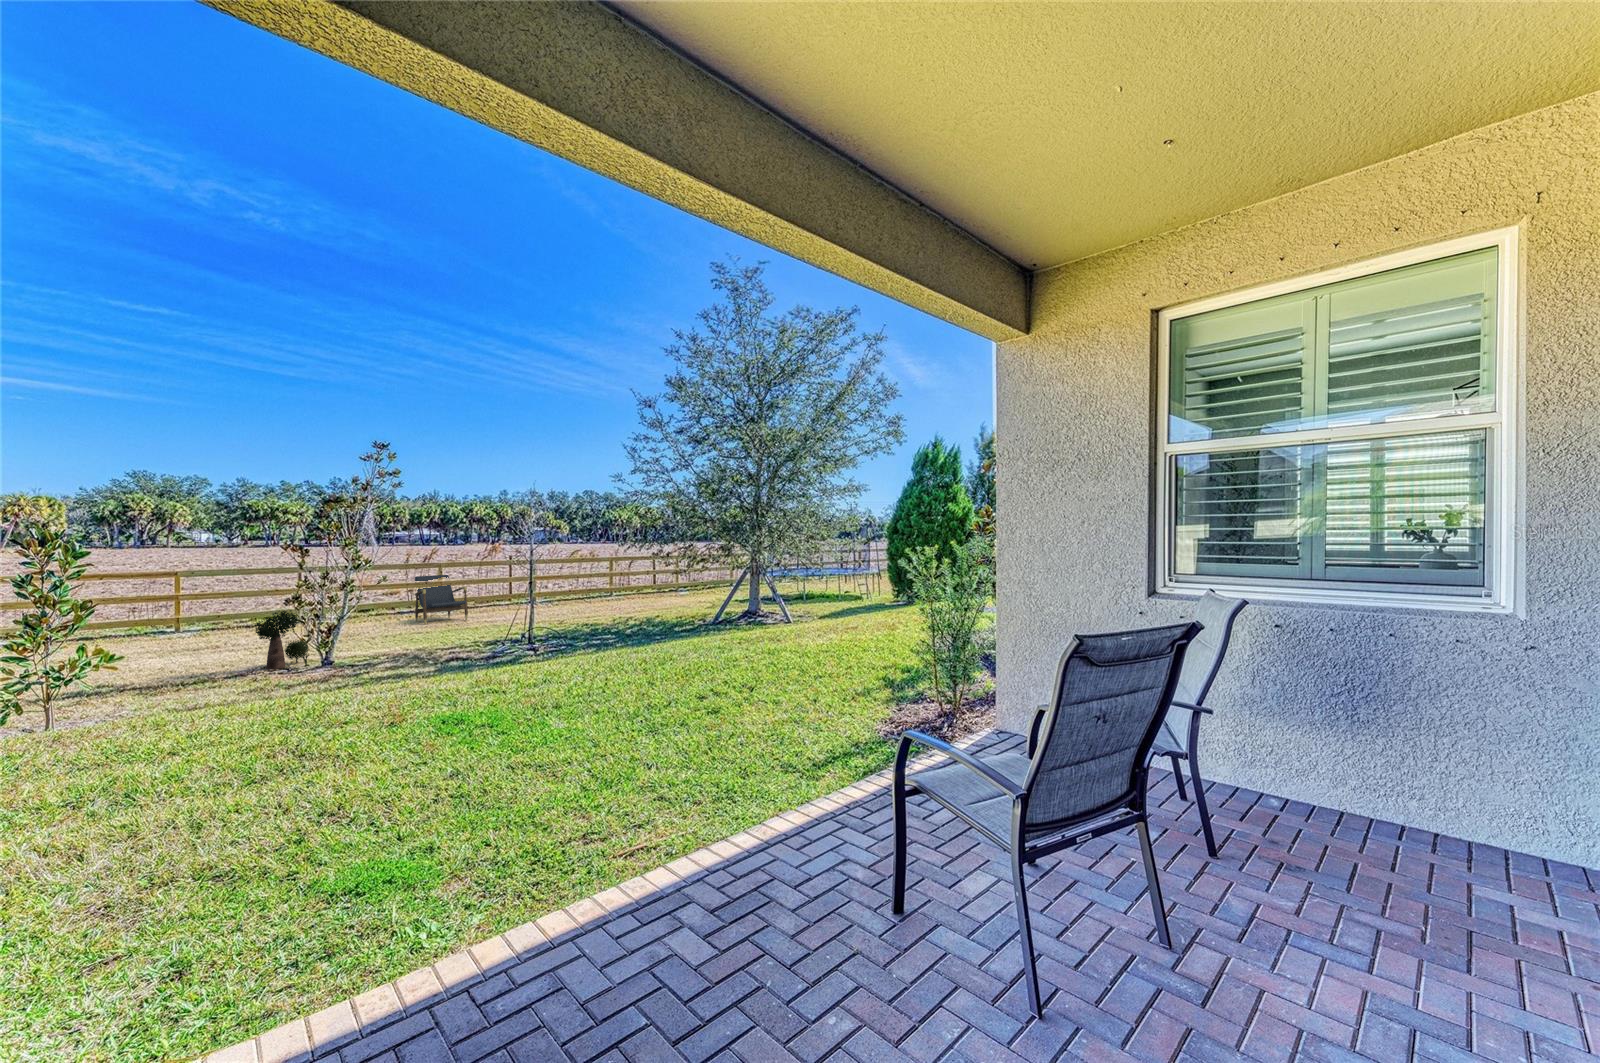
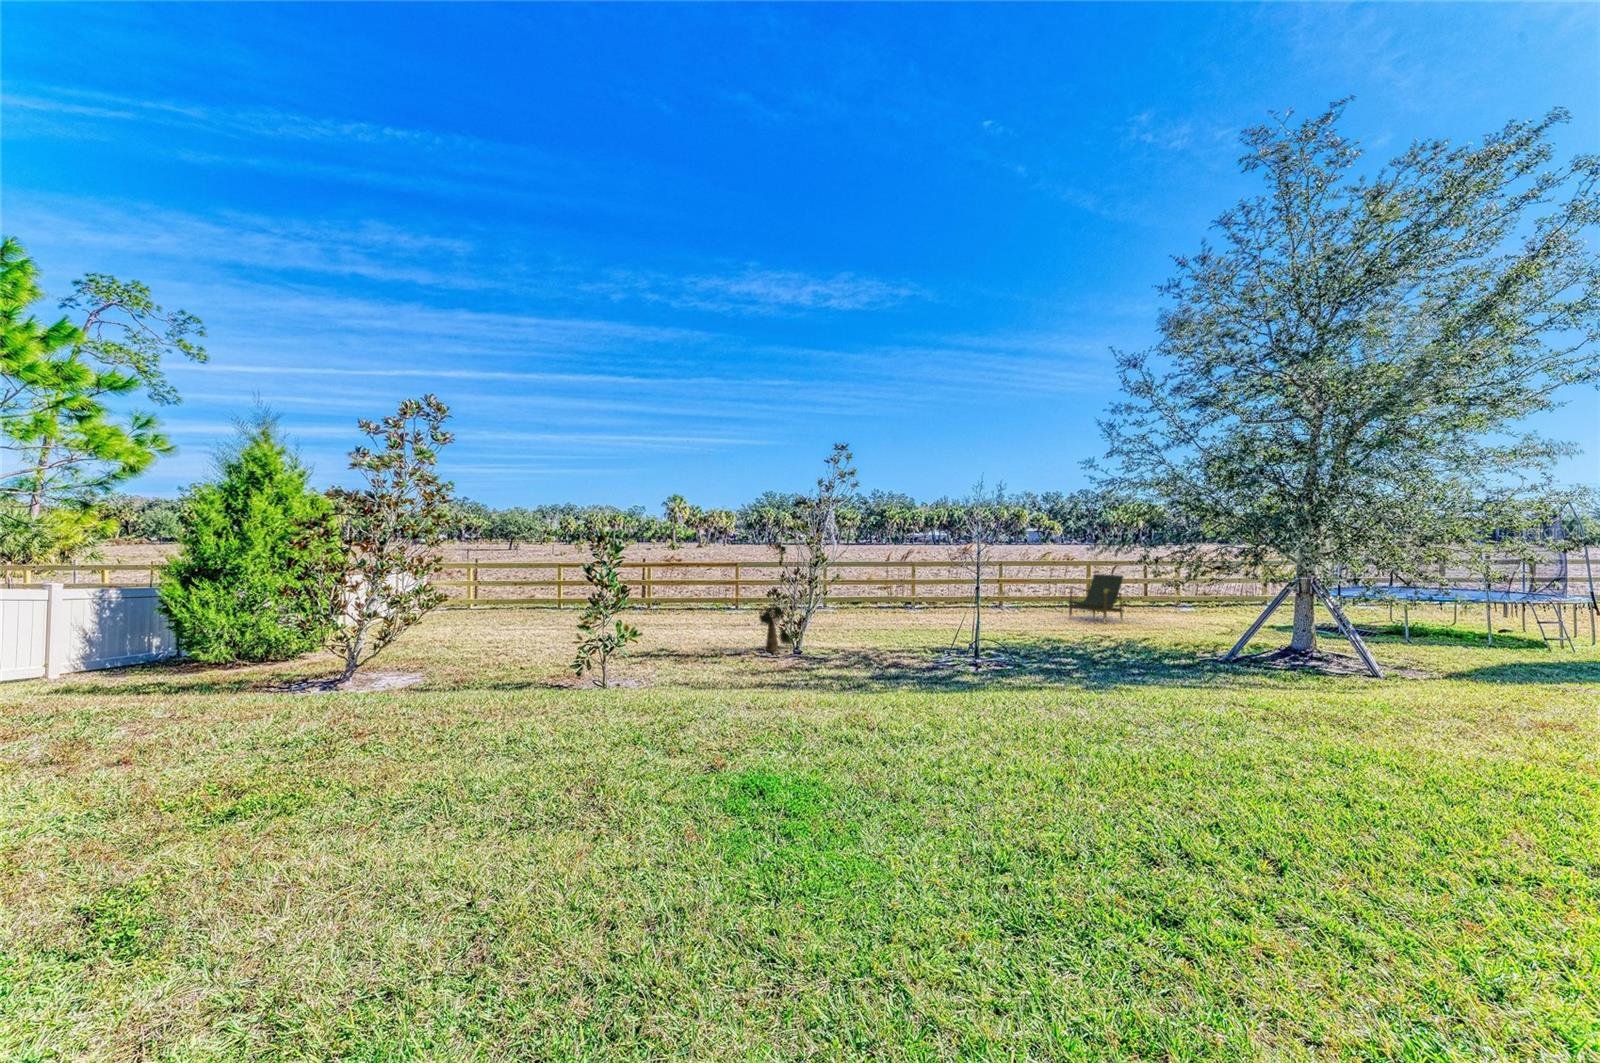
lounge chair: present [415,575,468,625] -> present [1069,574,1123,623]

